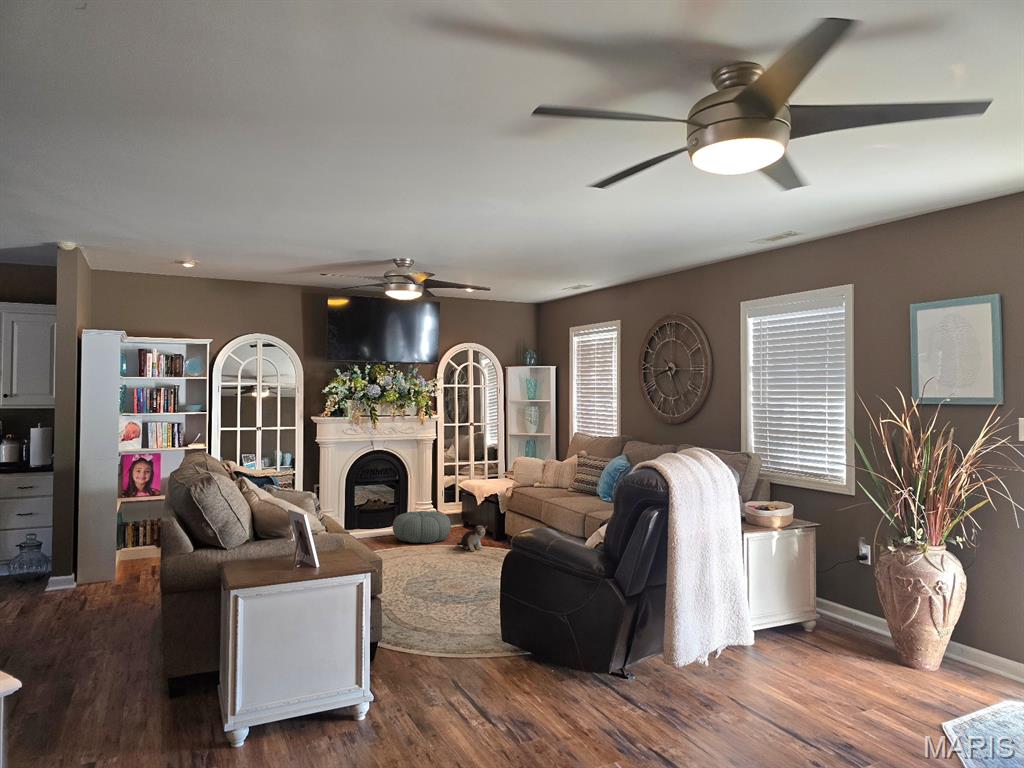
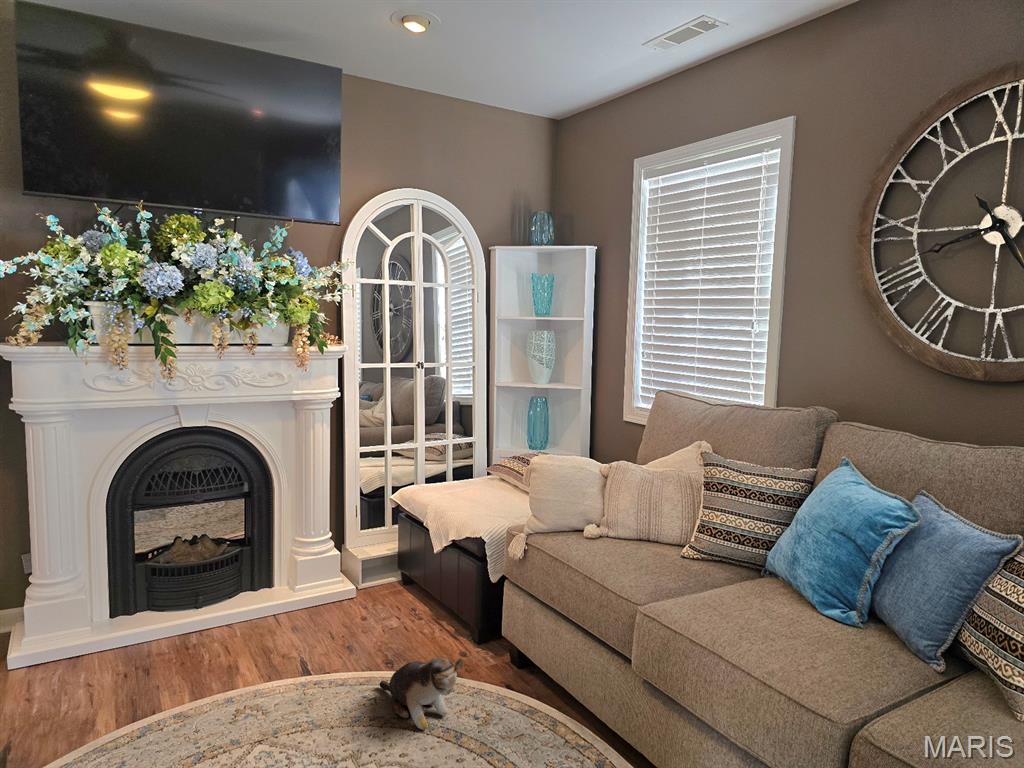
pouf: present [393,511,451,543] -> none [217,573,367,679]

